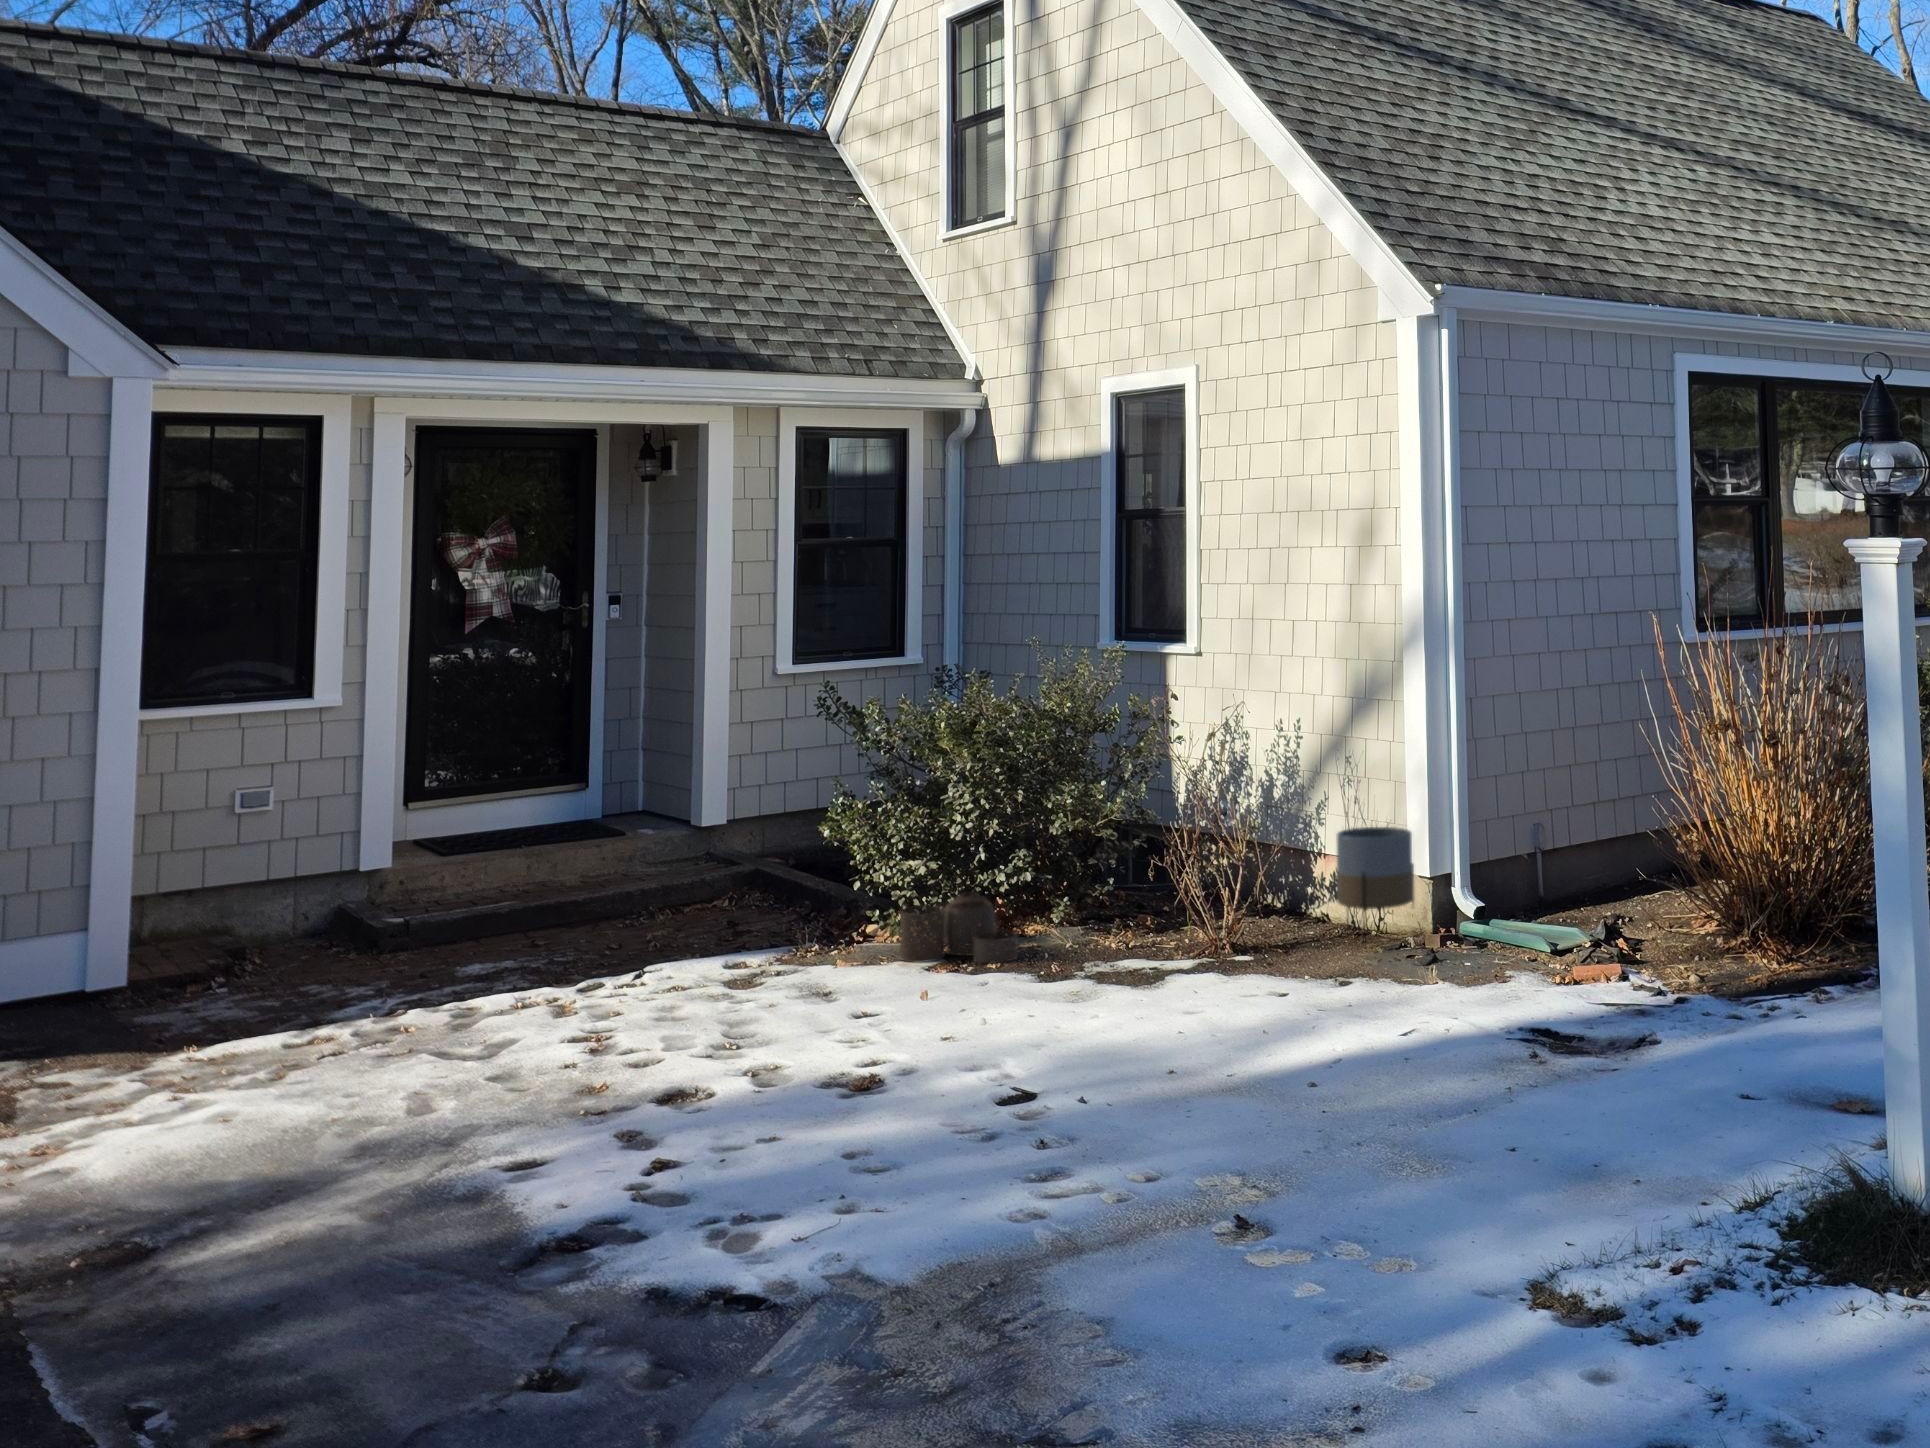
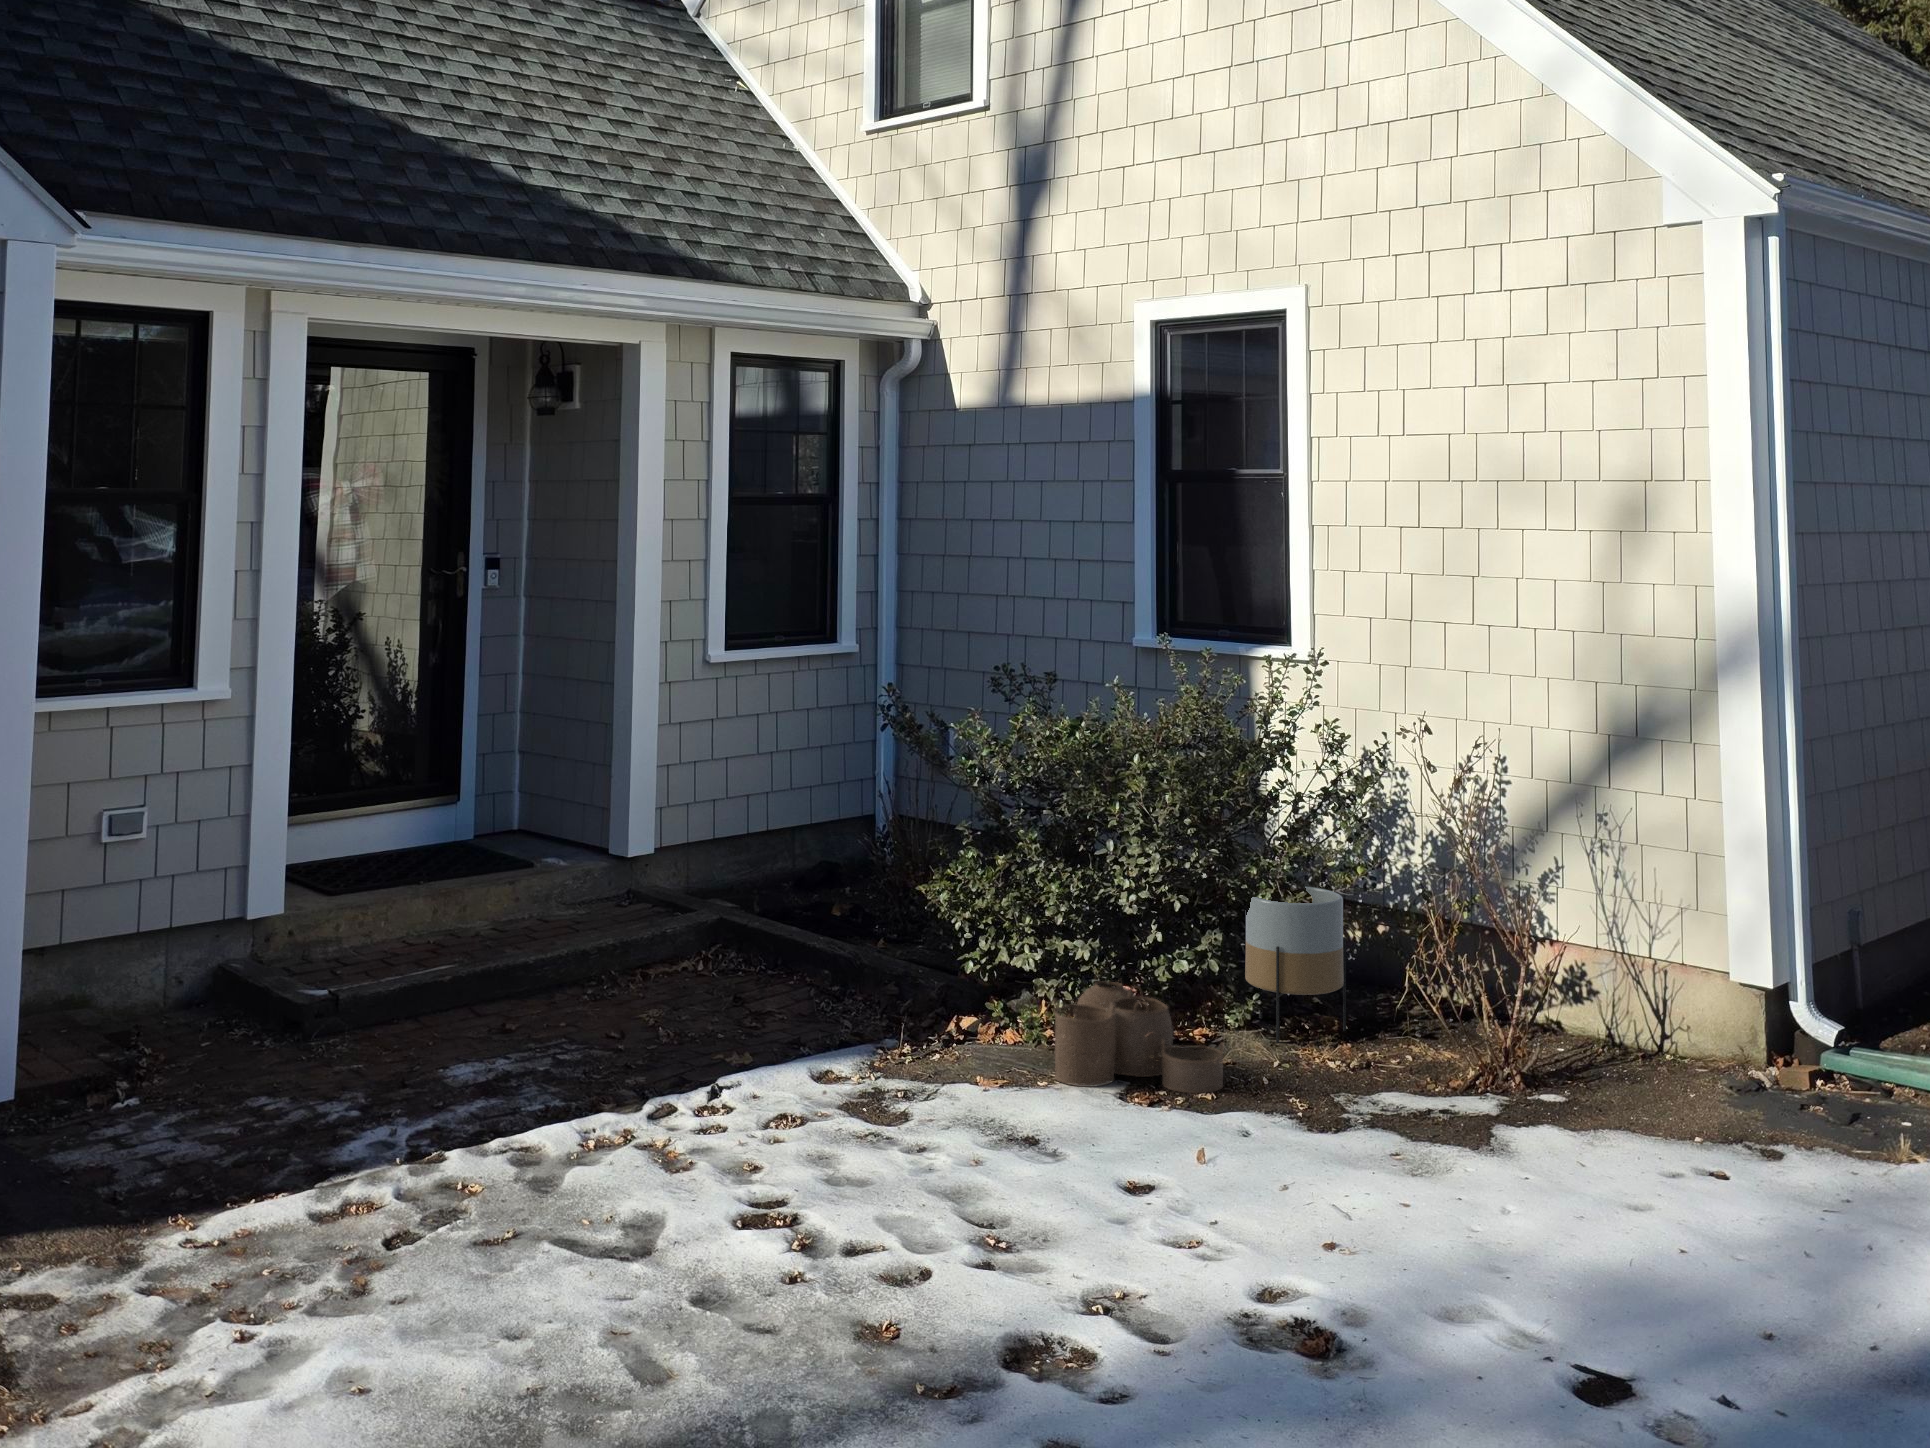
planter: present [1337,827,1414,915] -> present [1245,887,1346,1043]

